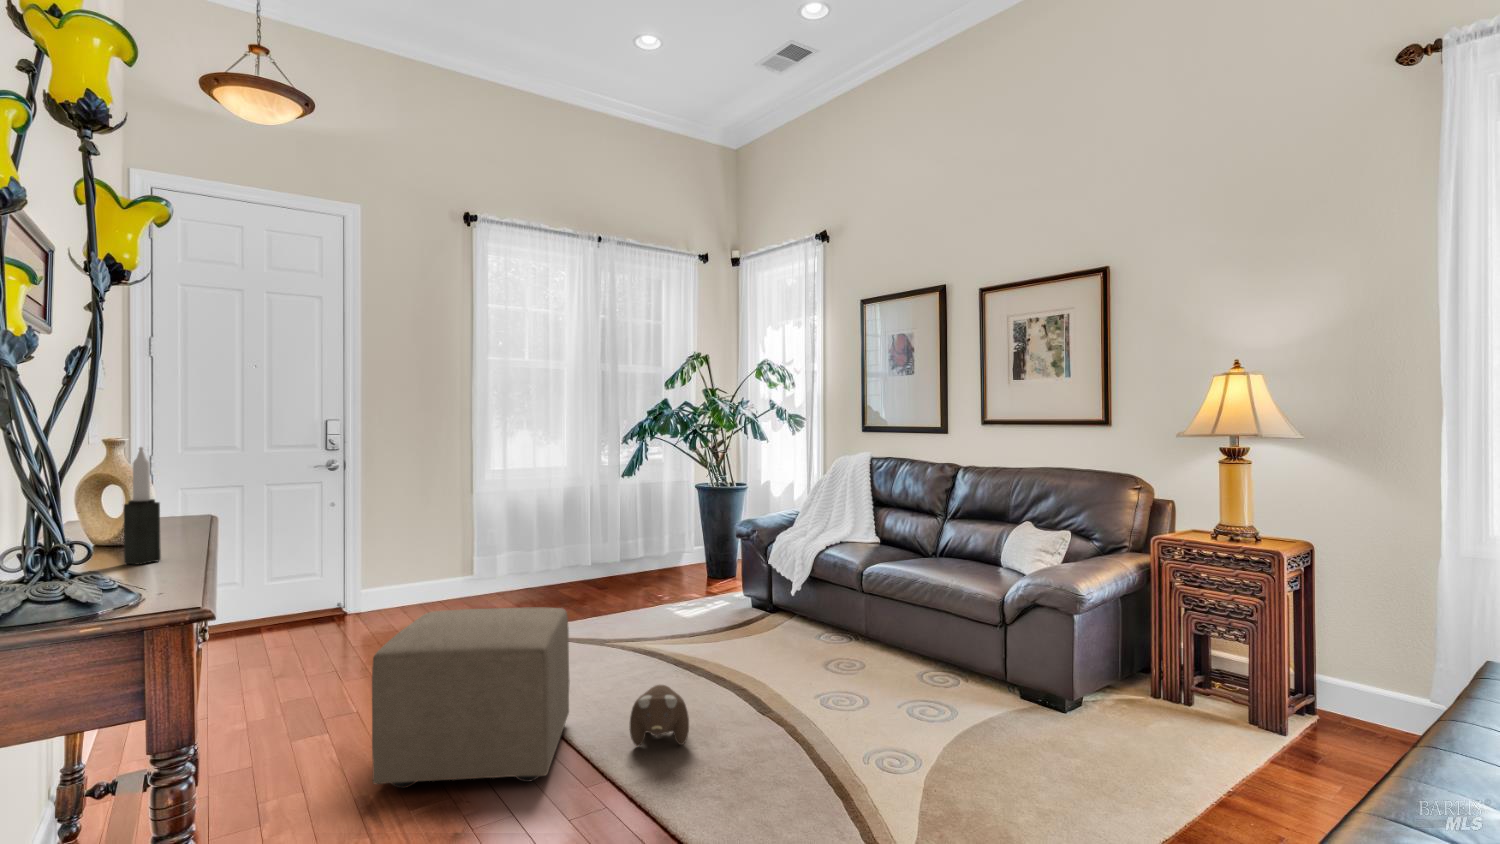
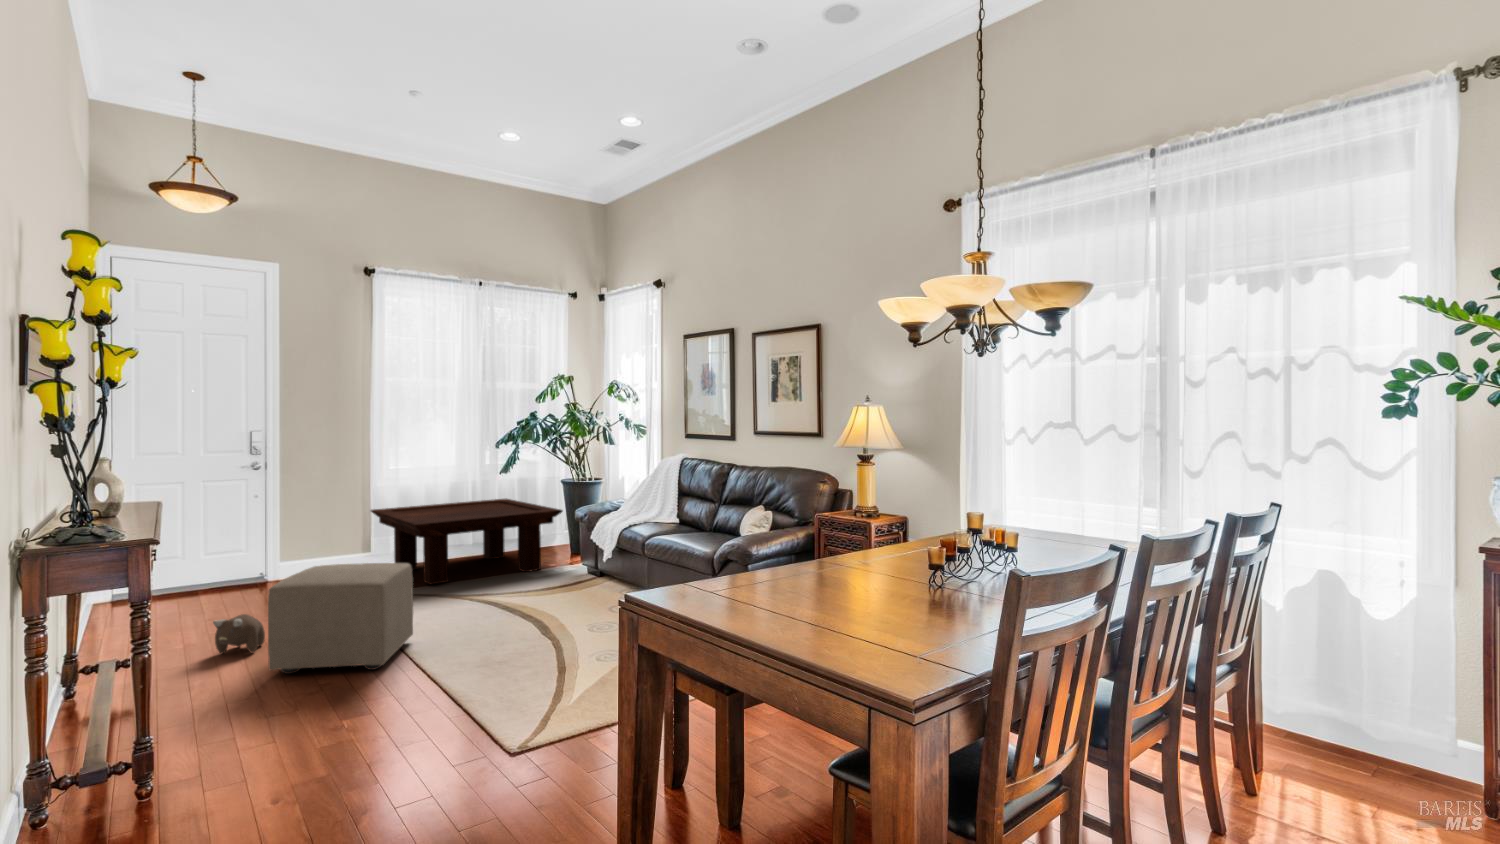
candle: present [124,447,161,565] -> none [112,458,133,524]
coffee table: none [471,508,717,623] -> present [371,499,563,584]
plush toy: present [630,685,689,746] -> present [213,614,265,654]

